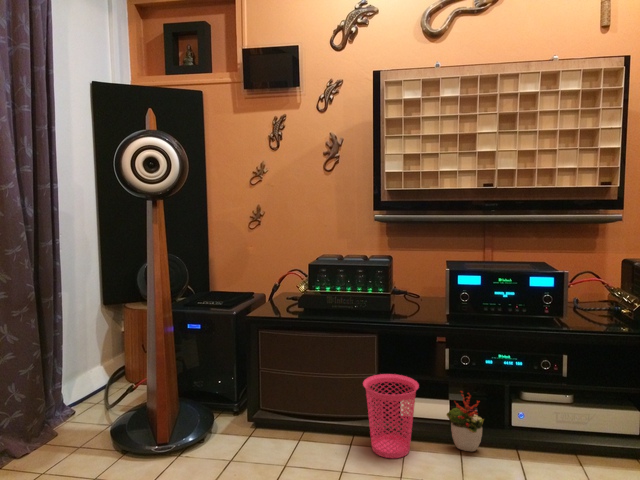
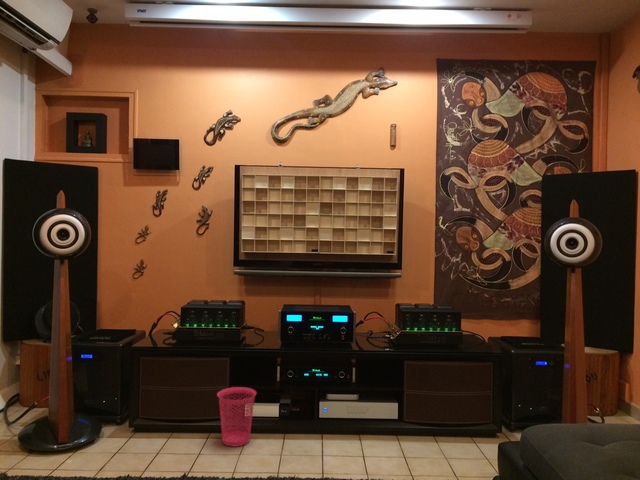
decorative plant: present [447,391,484,451] -> none [276,396,301,438]

